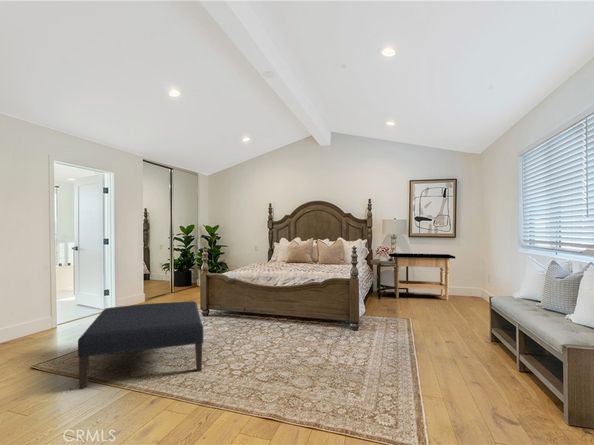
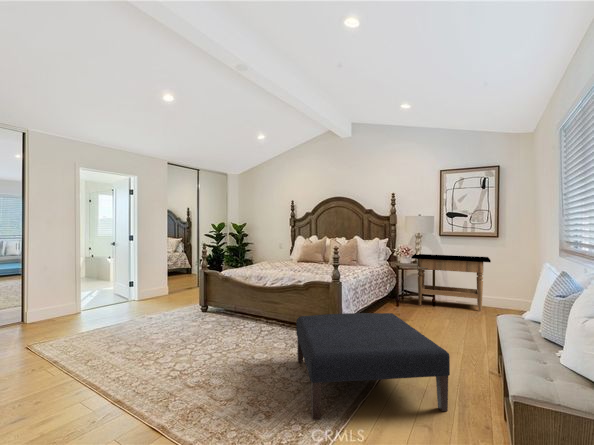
ottoman: present [78,301,203,388] -> present [296,313,450,420]

